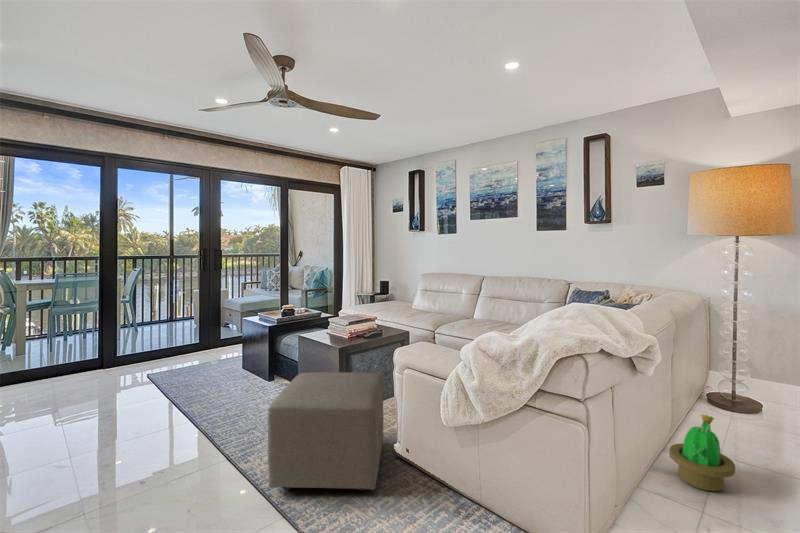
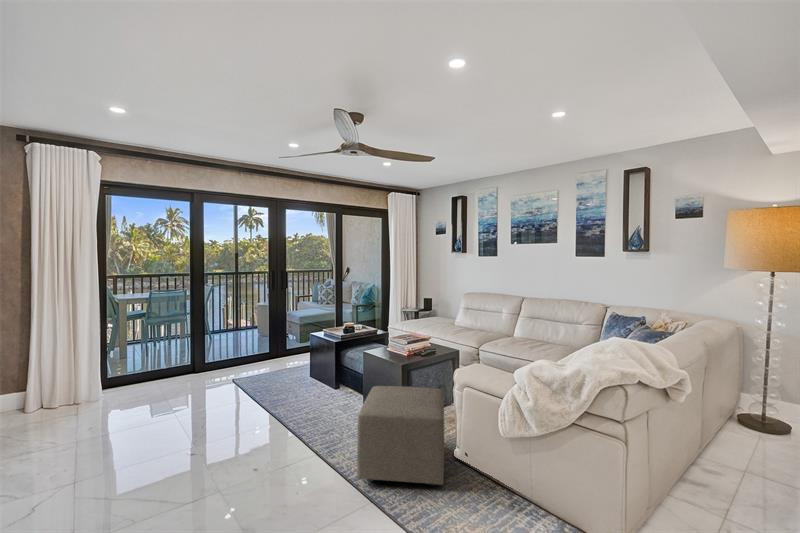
decorative plant: present [669,414,736,491] -> none [697,435,756,503]

